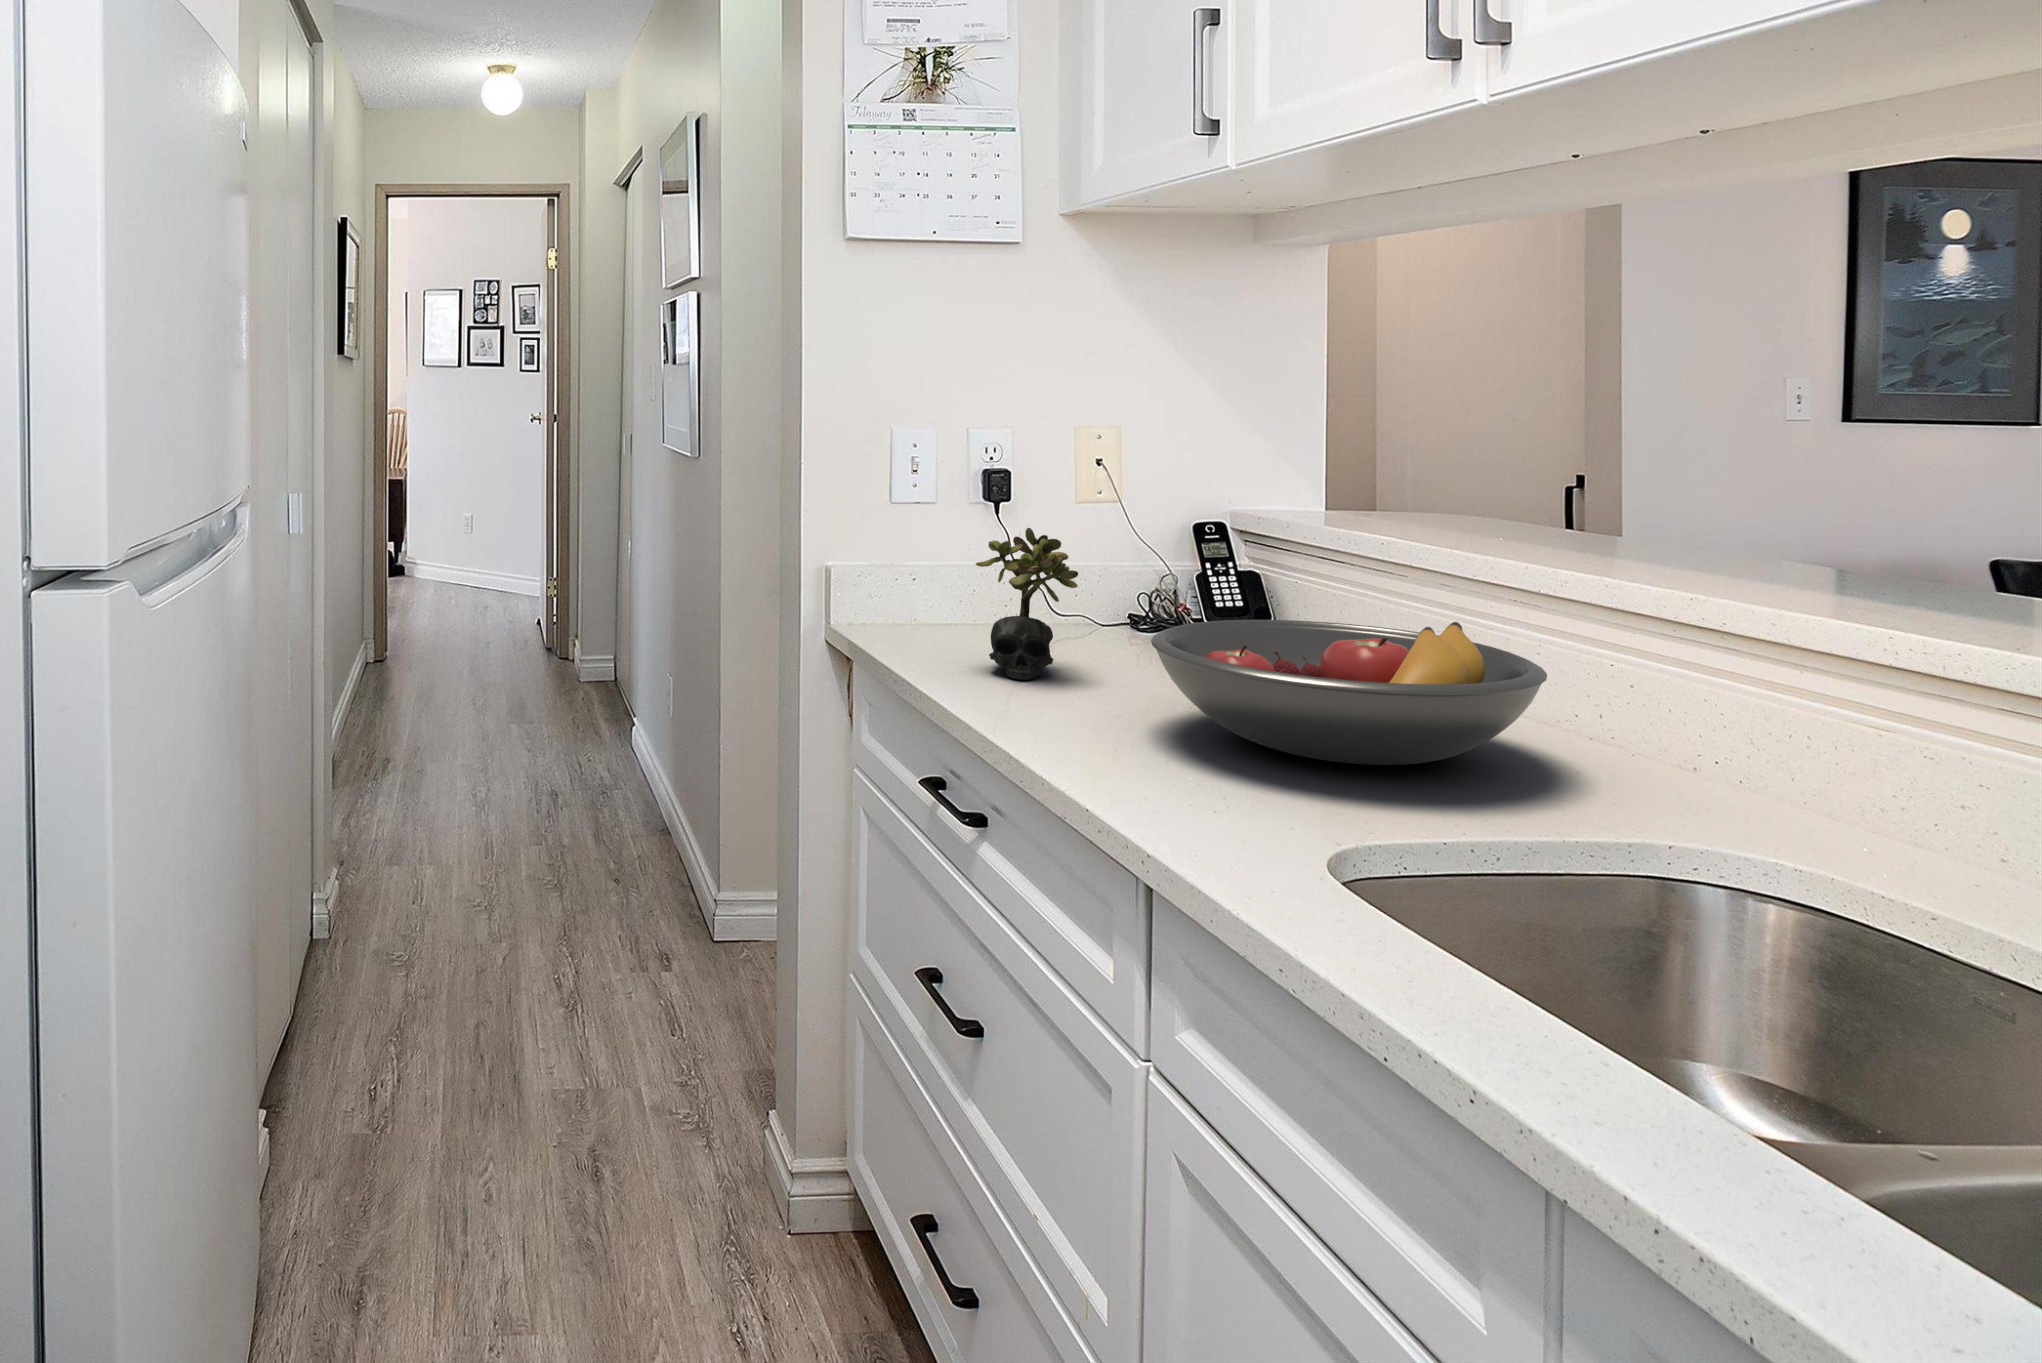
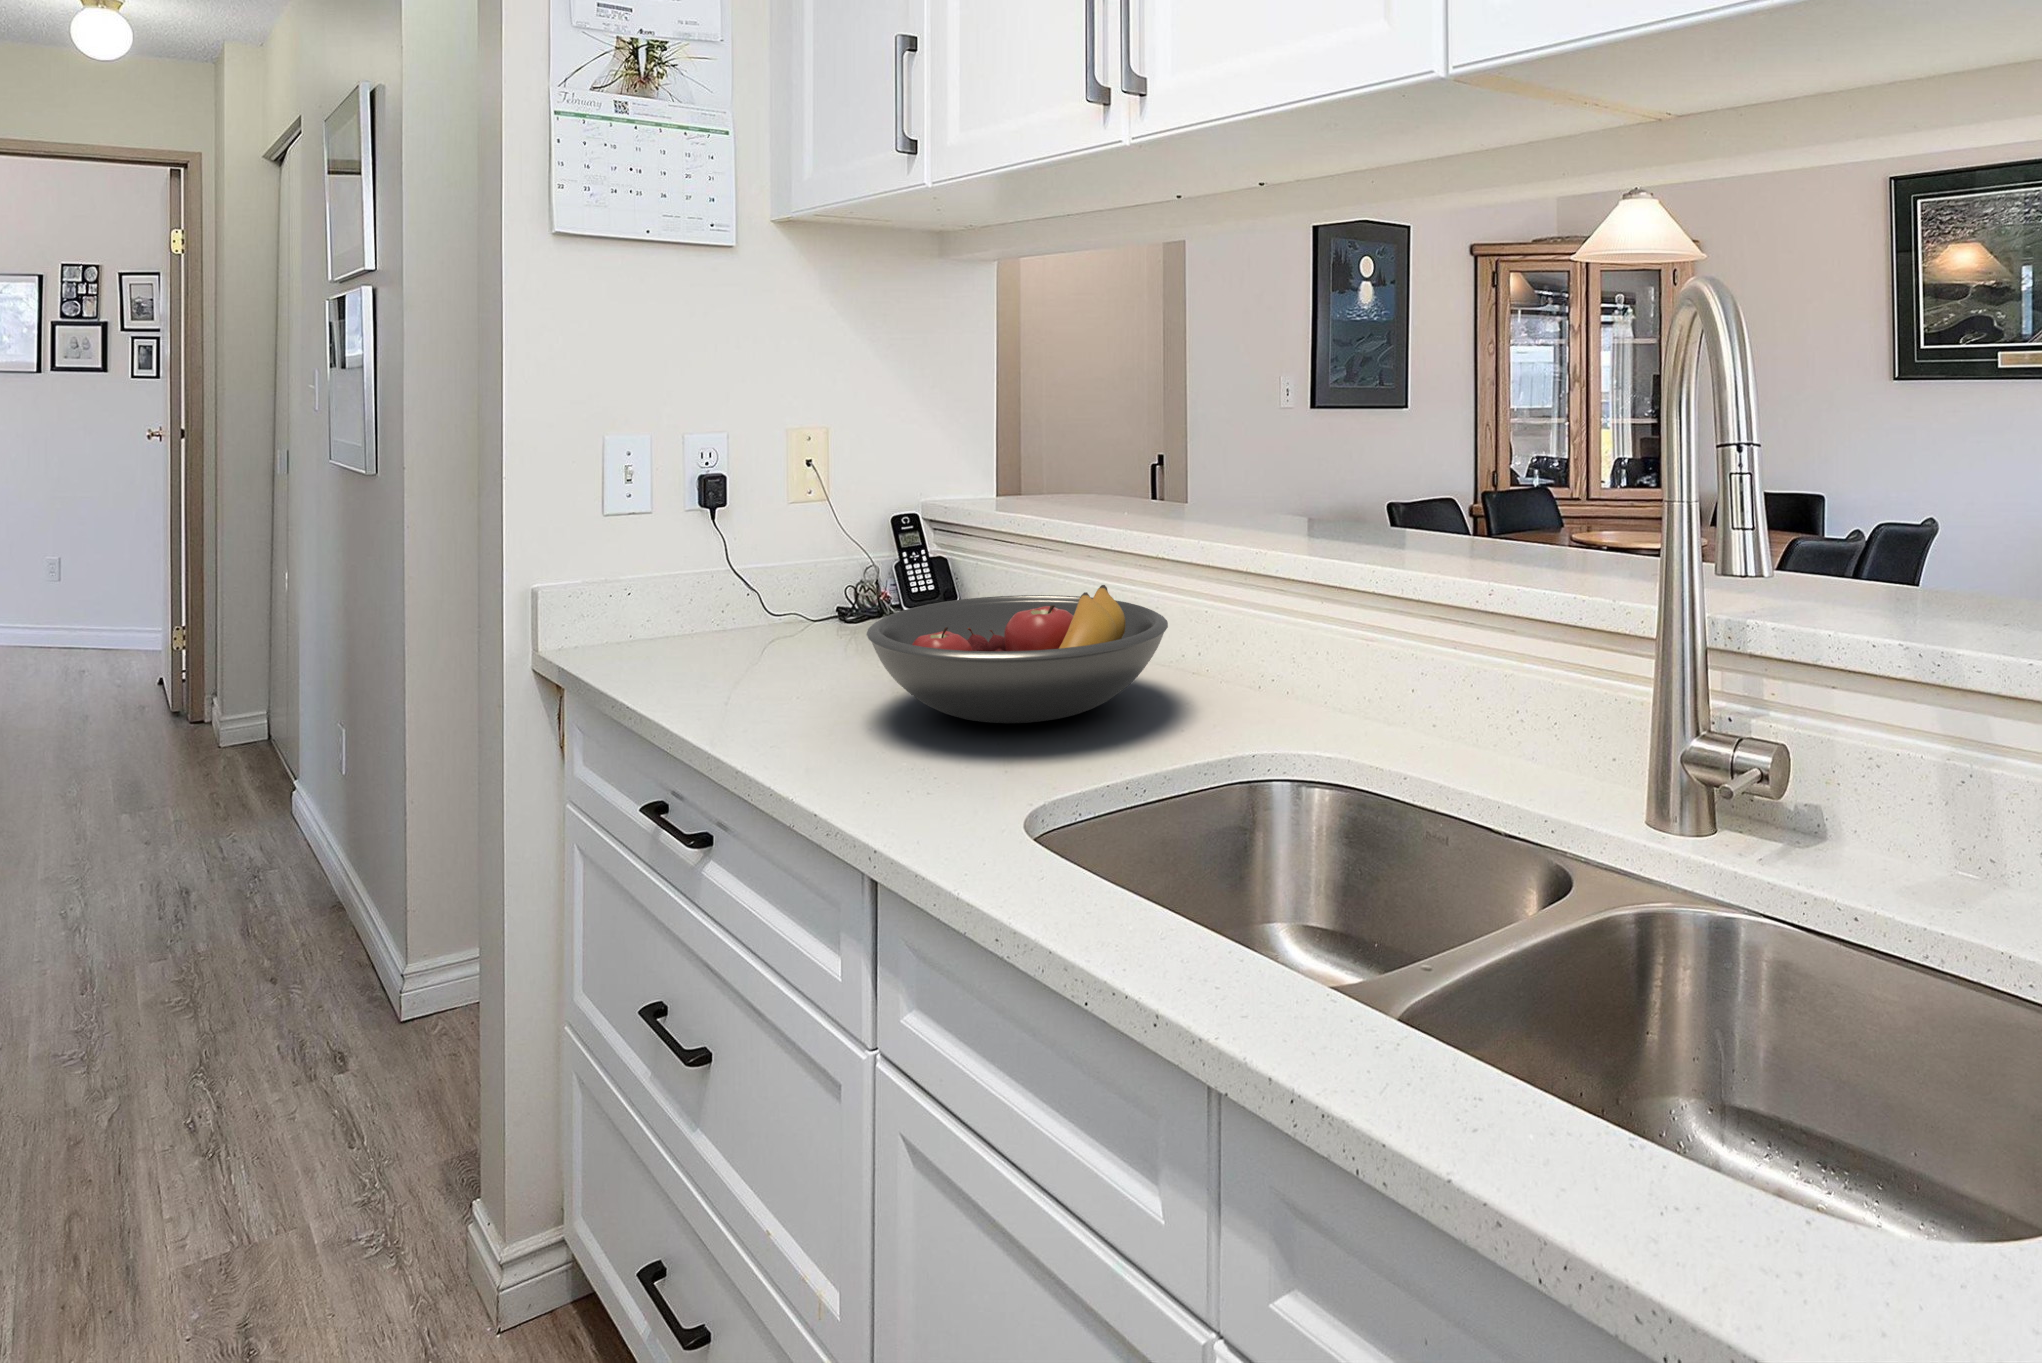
succulent plant: present [976,528,1078,680] -> none [697,532,797,686]

